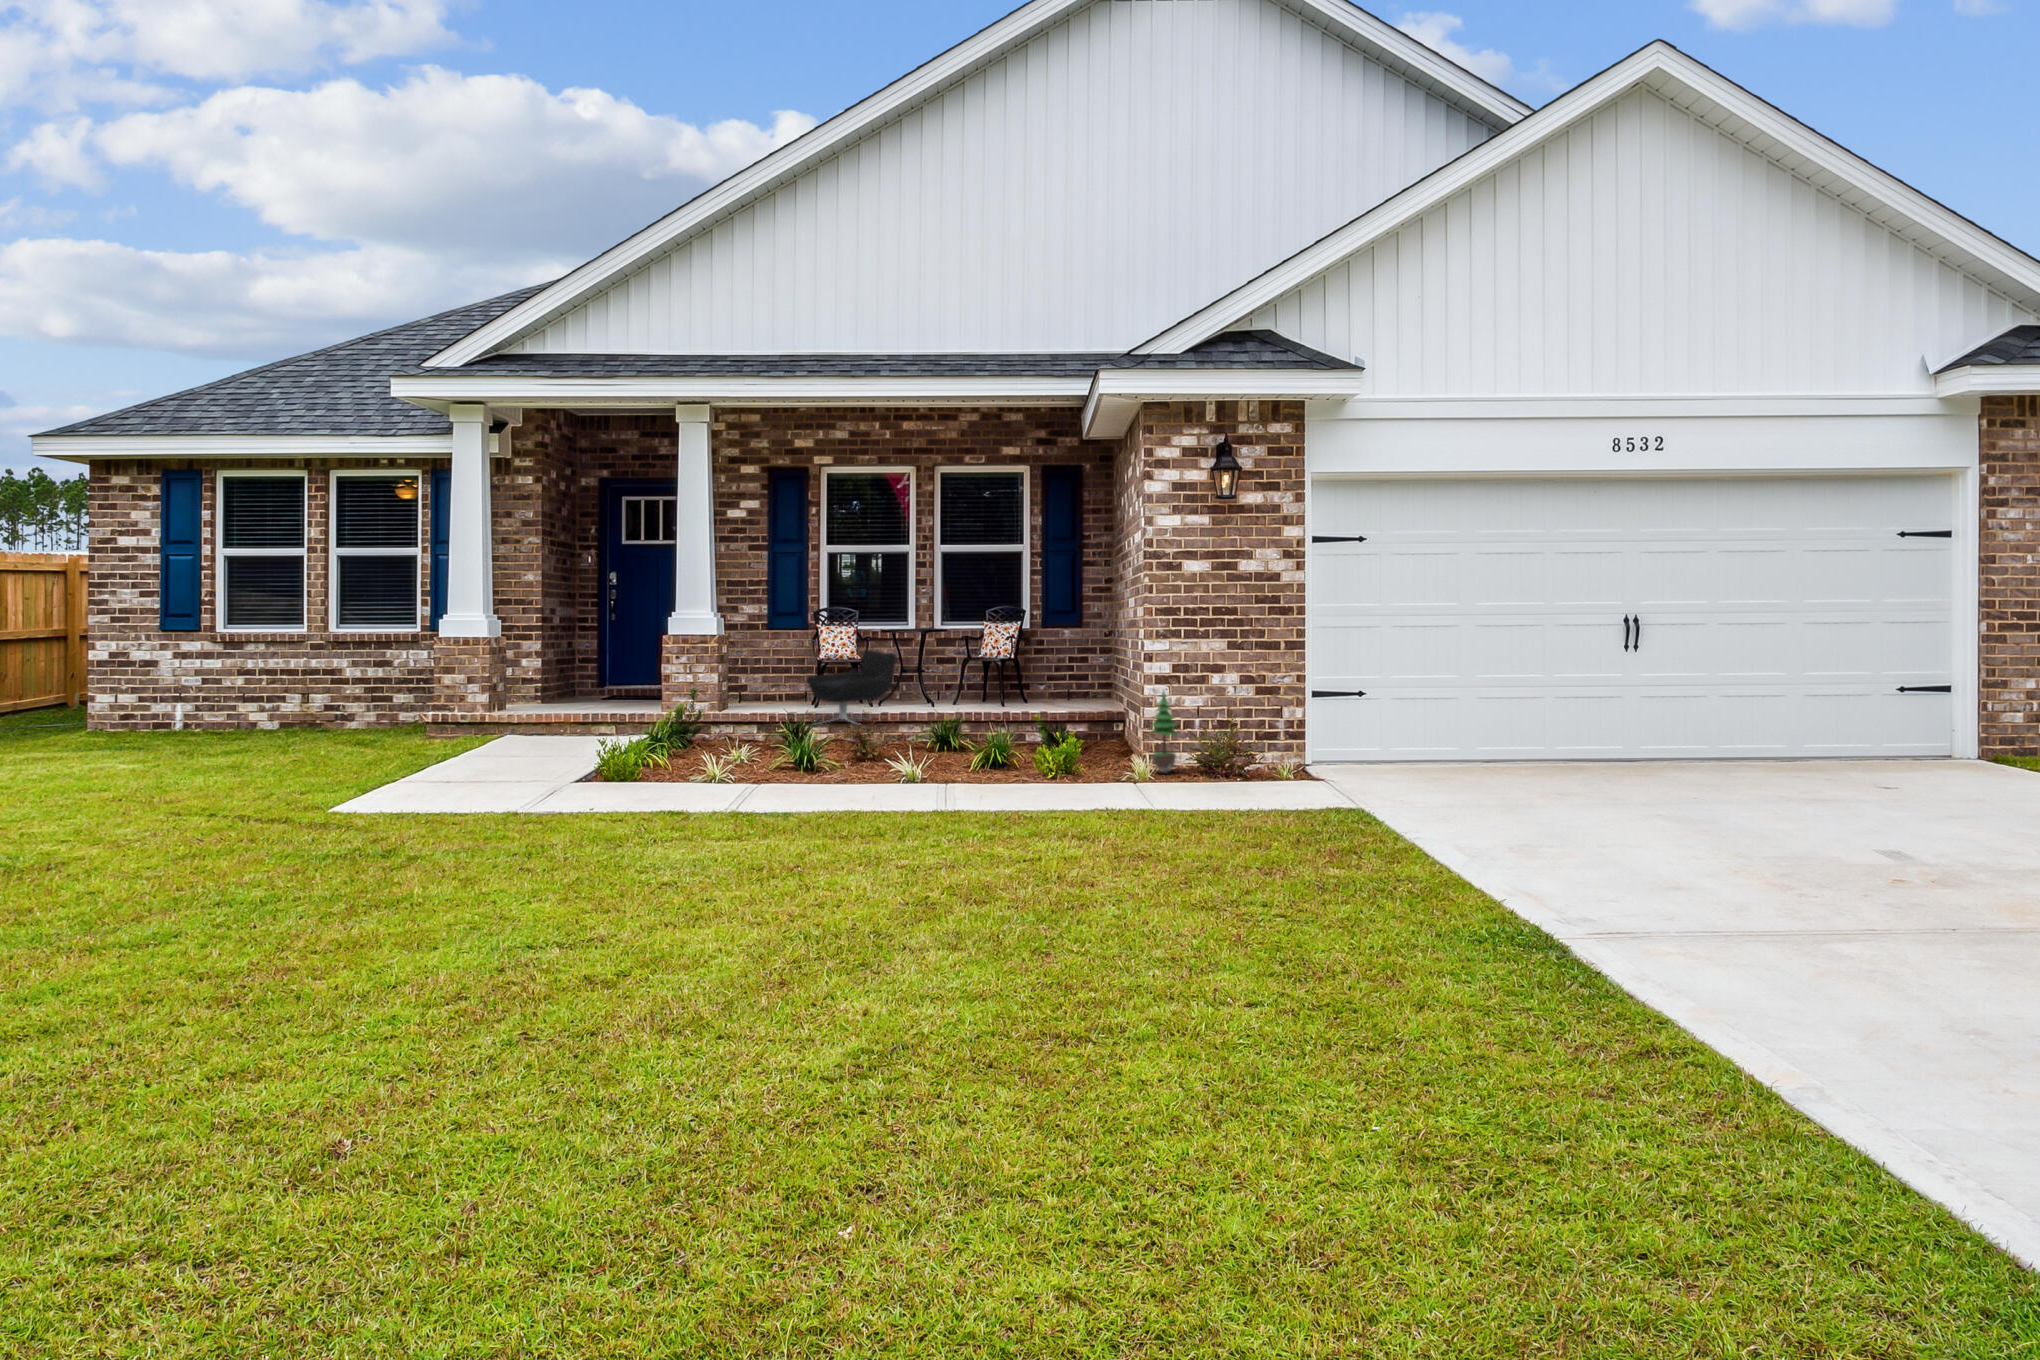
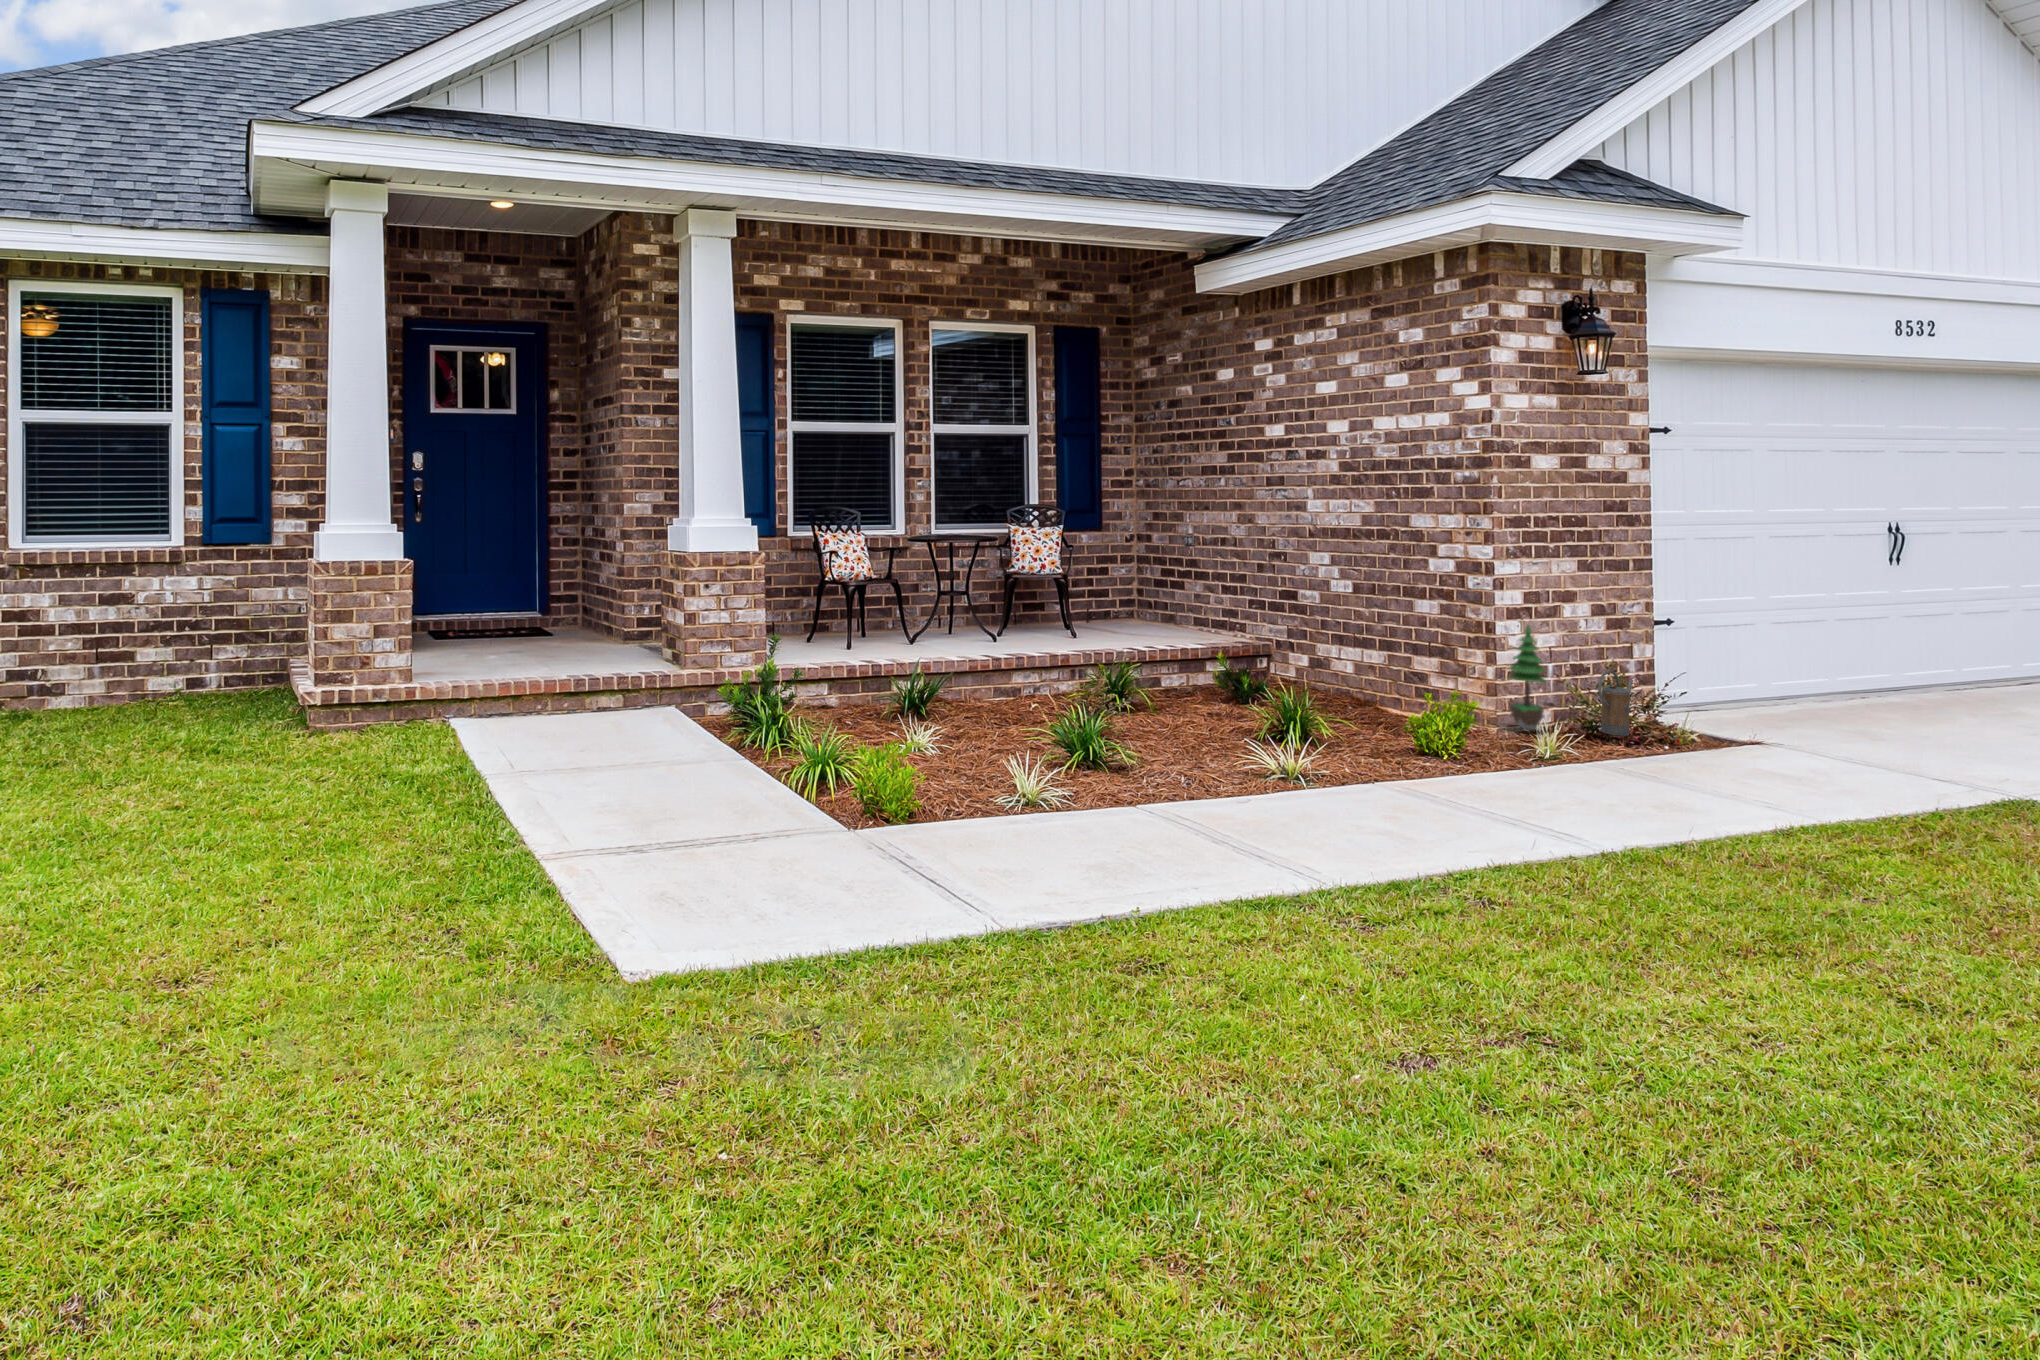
lounge chair: present [807,651,896,724] -> none [787,560,907,664]
watering can: none [1212,727,1256,779] -> present [1598,670,1633,736]

